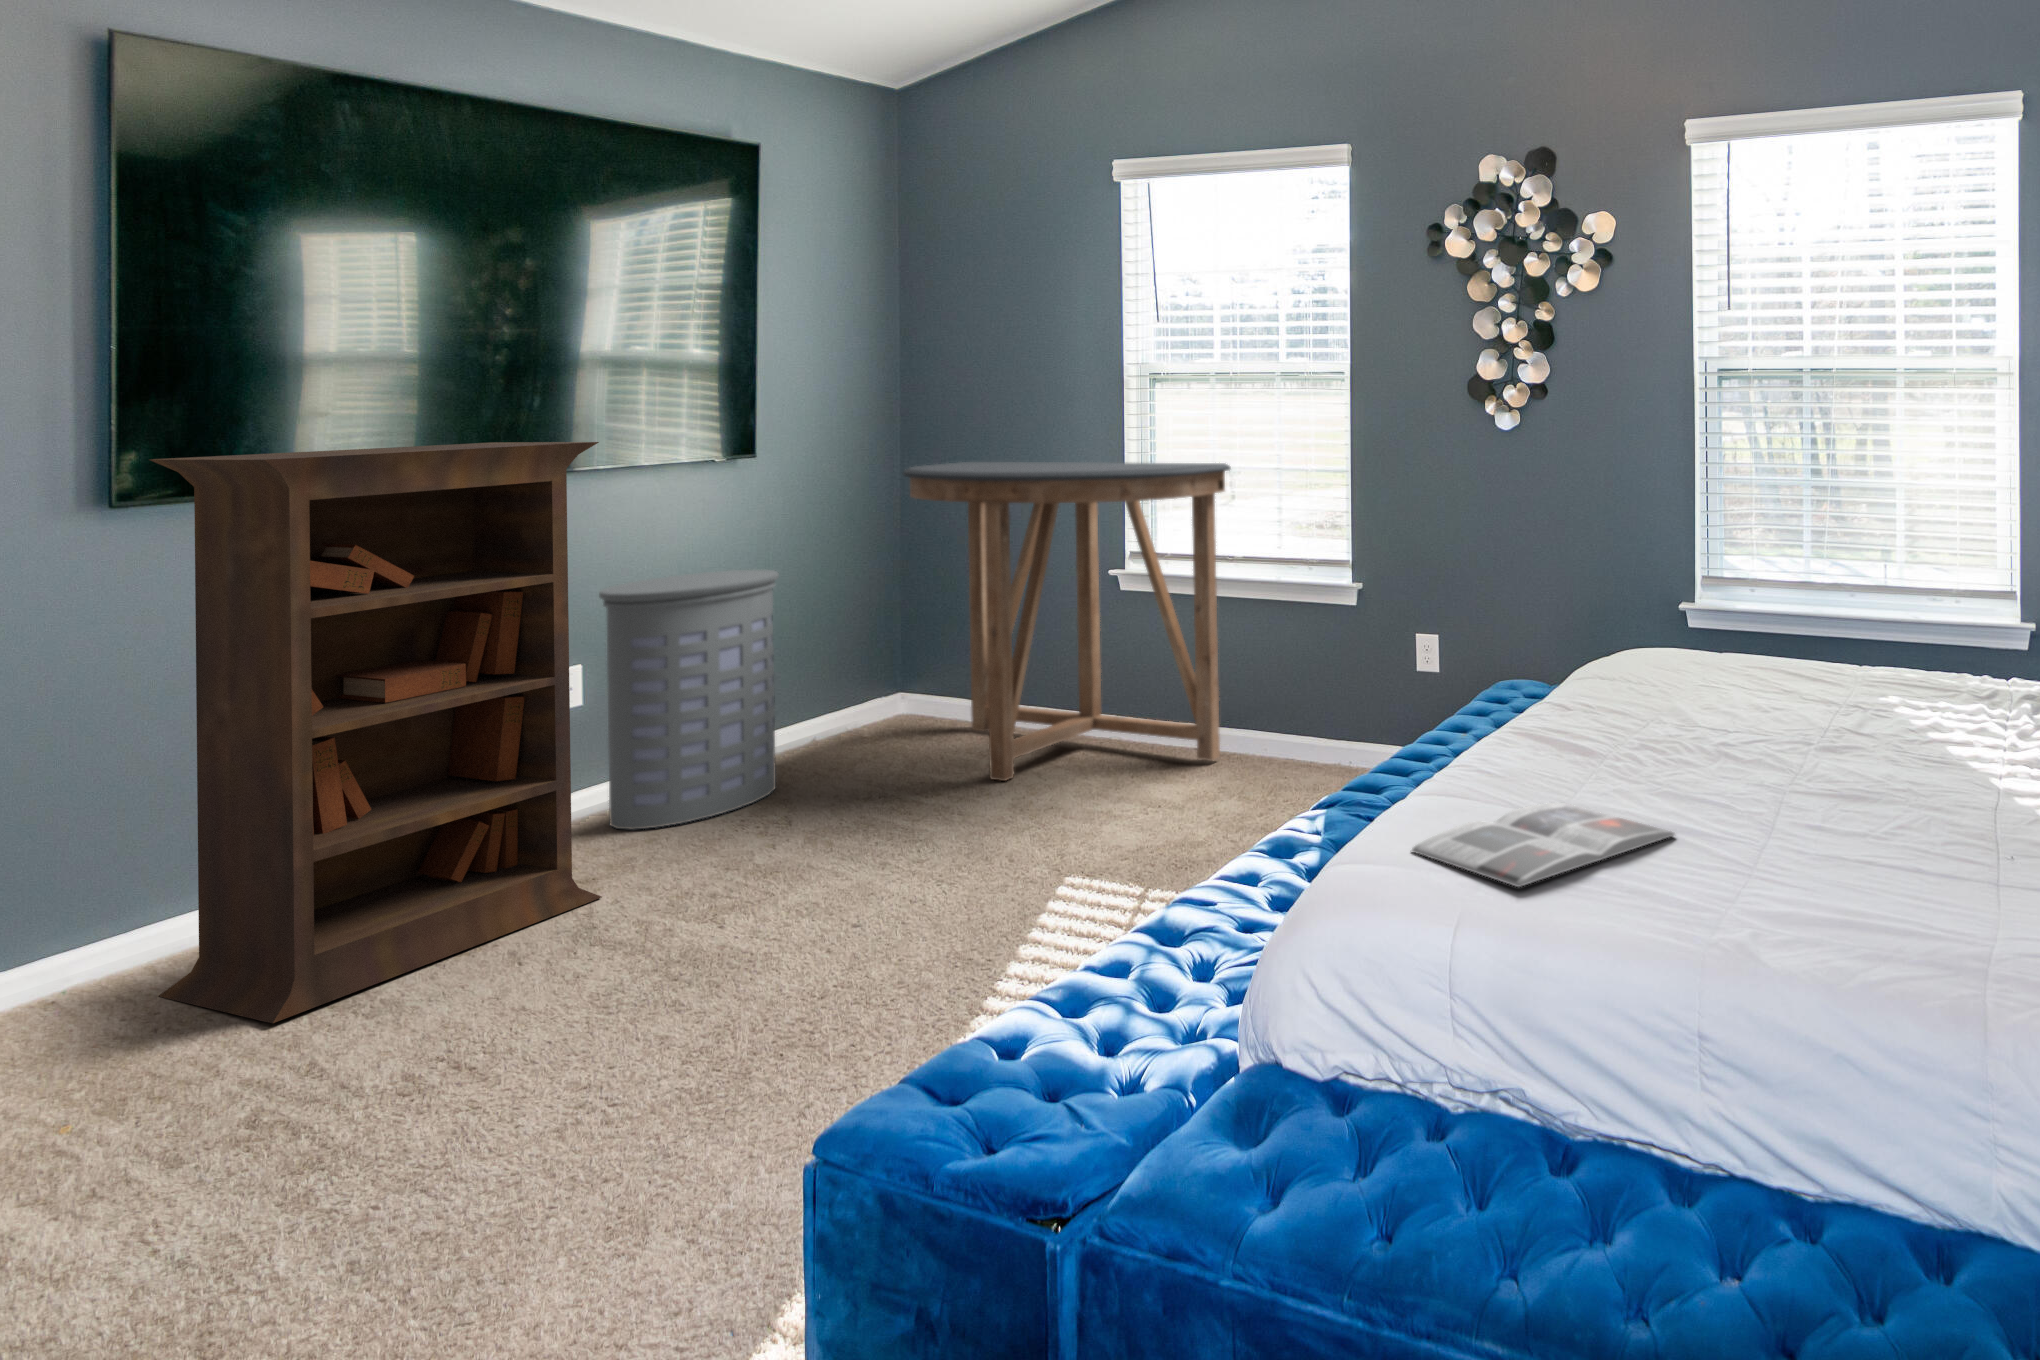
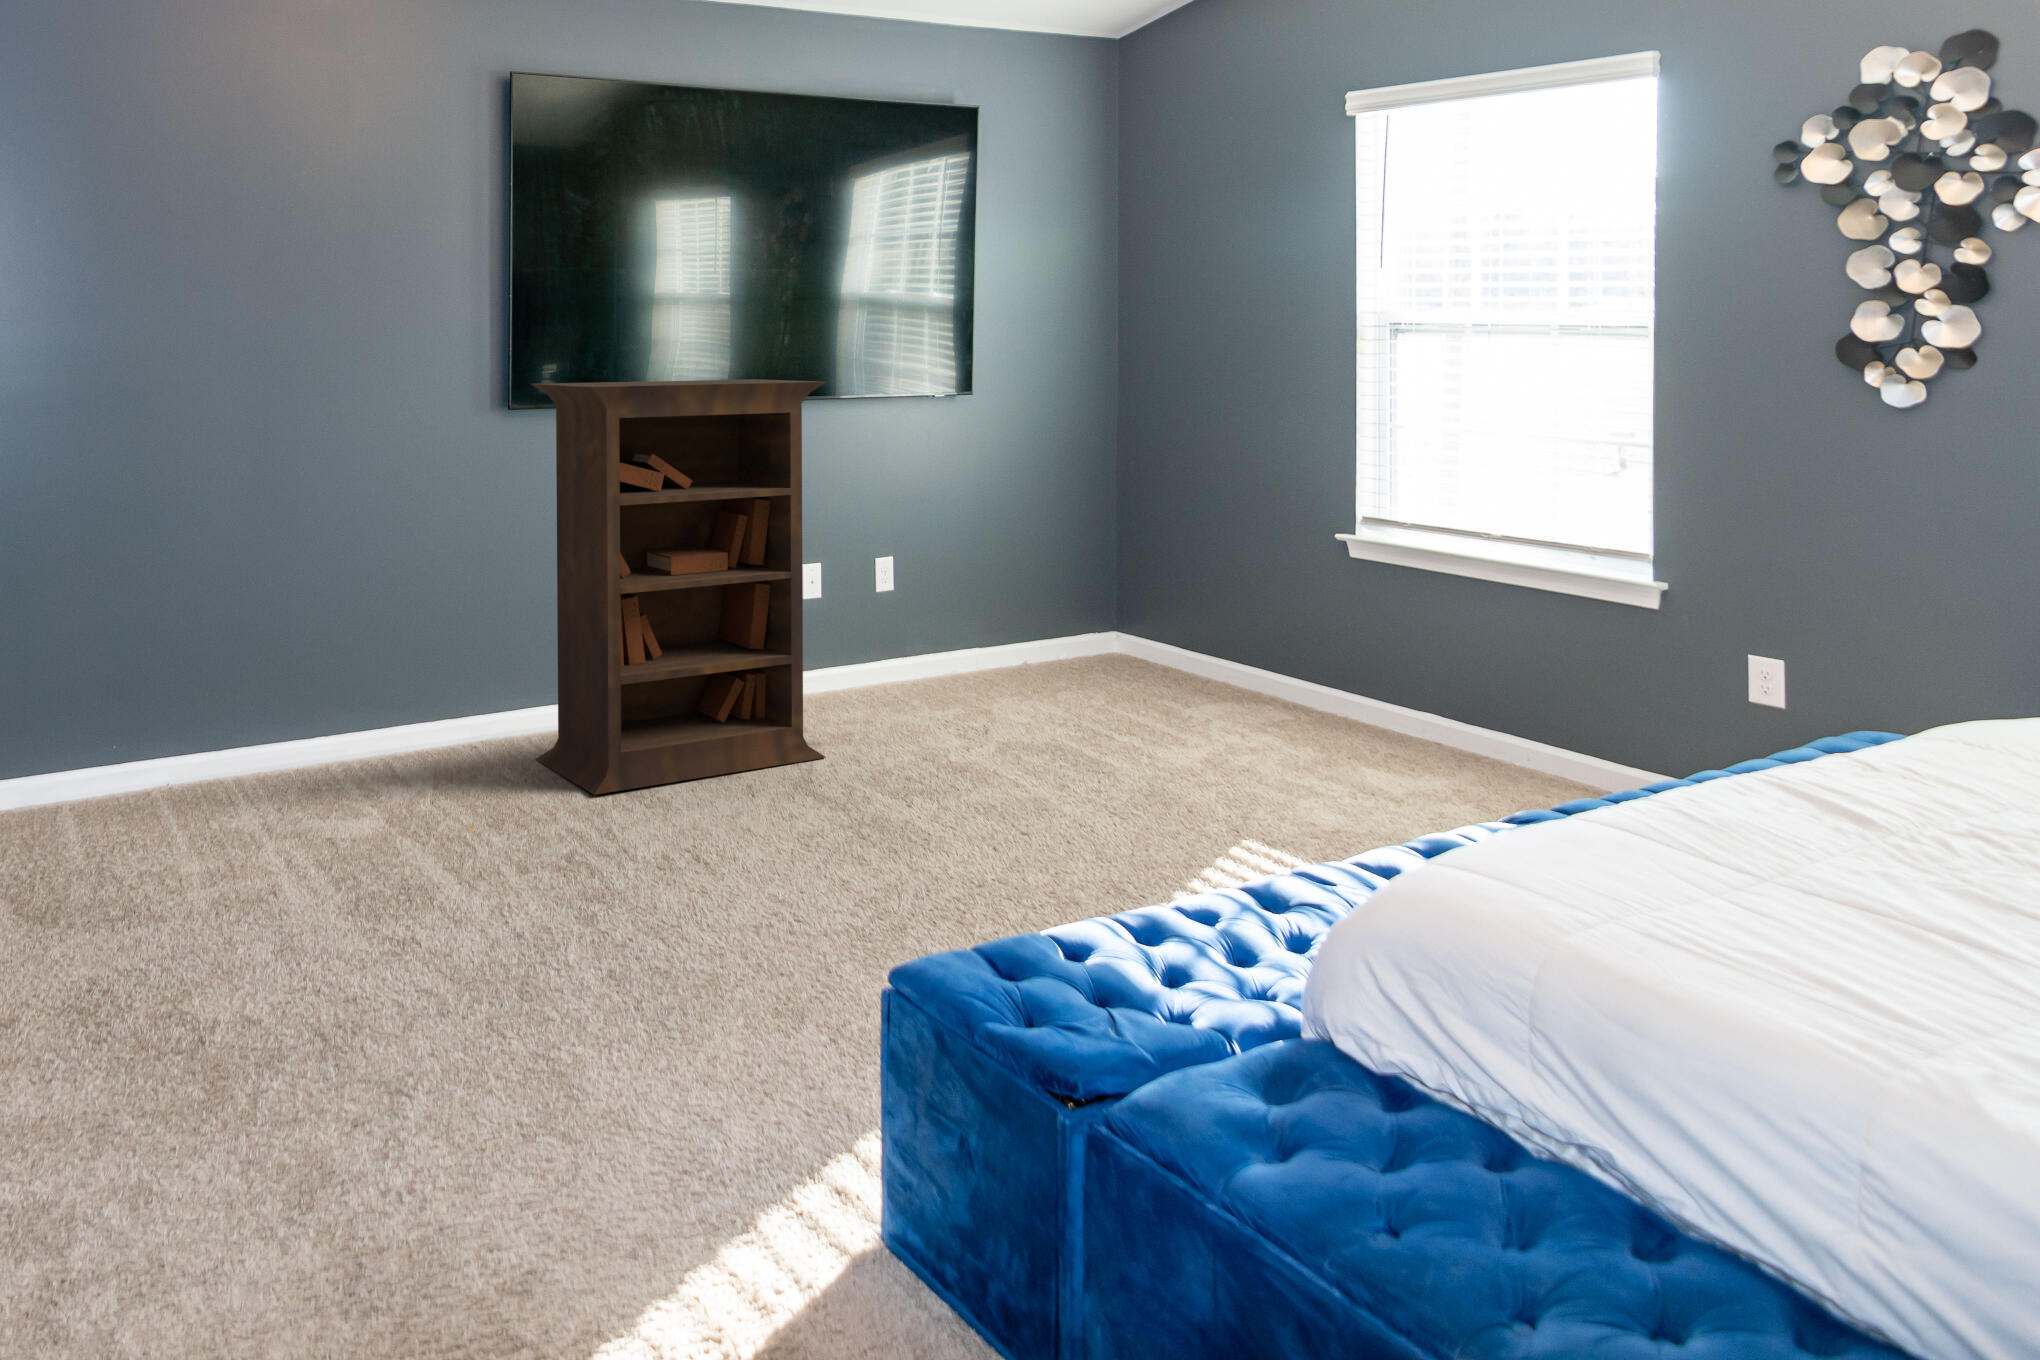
console table: present [902,462,1230,781] -> none [1112,413,1484,752]
laundry hamper: present [599,569,779,829] -> none [838,499,990,712]
magazine: present [1412,803,1675,887] -> none [1530,854,1953,936]

